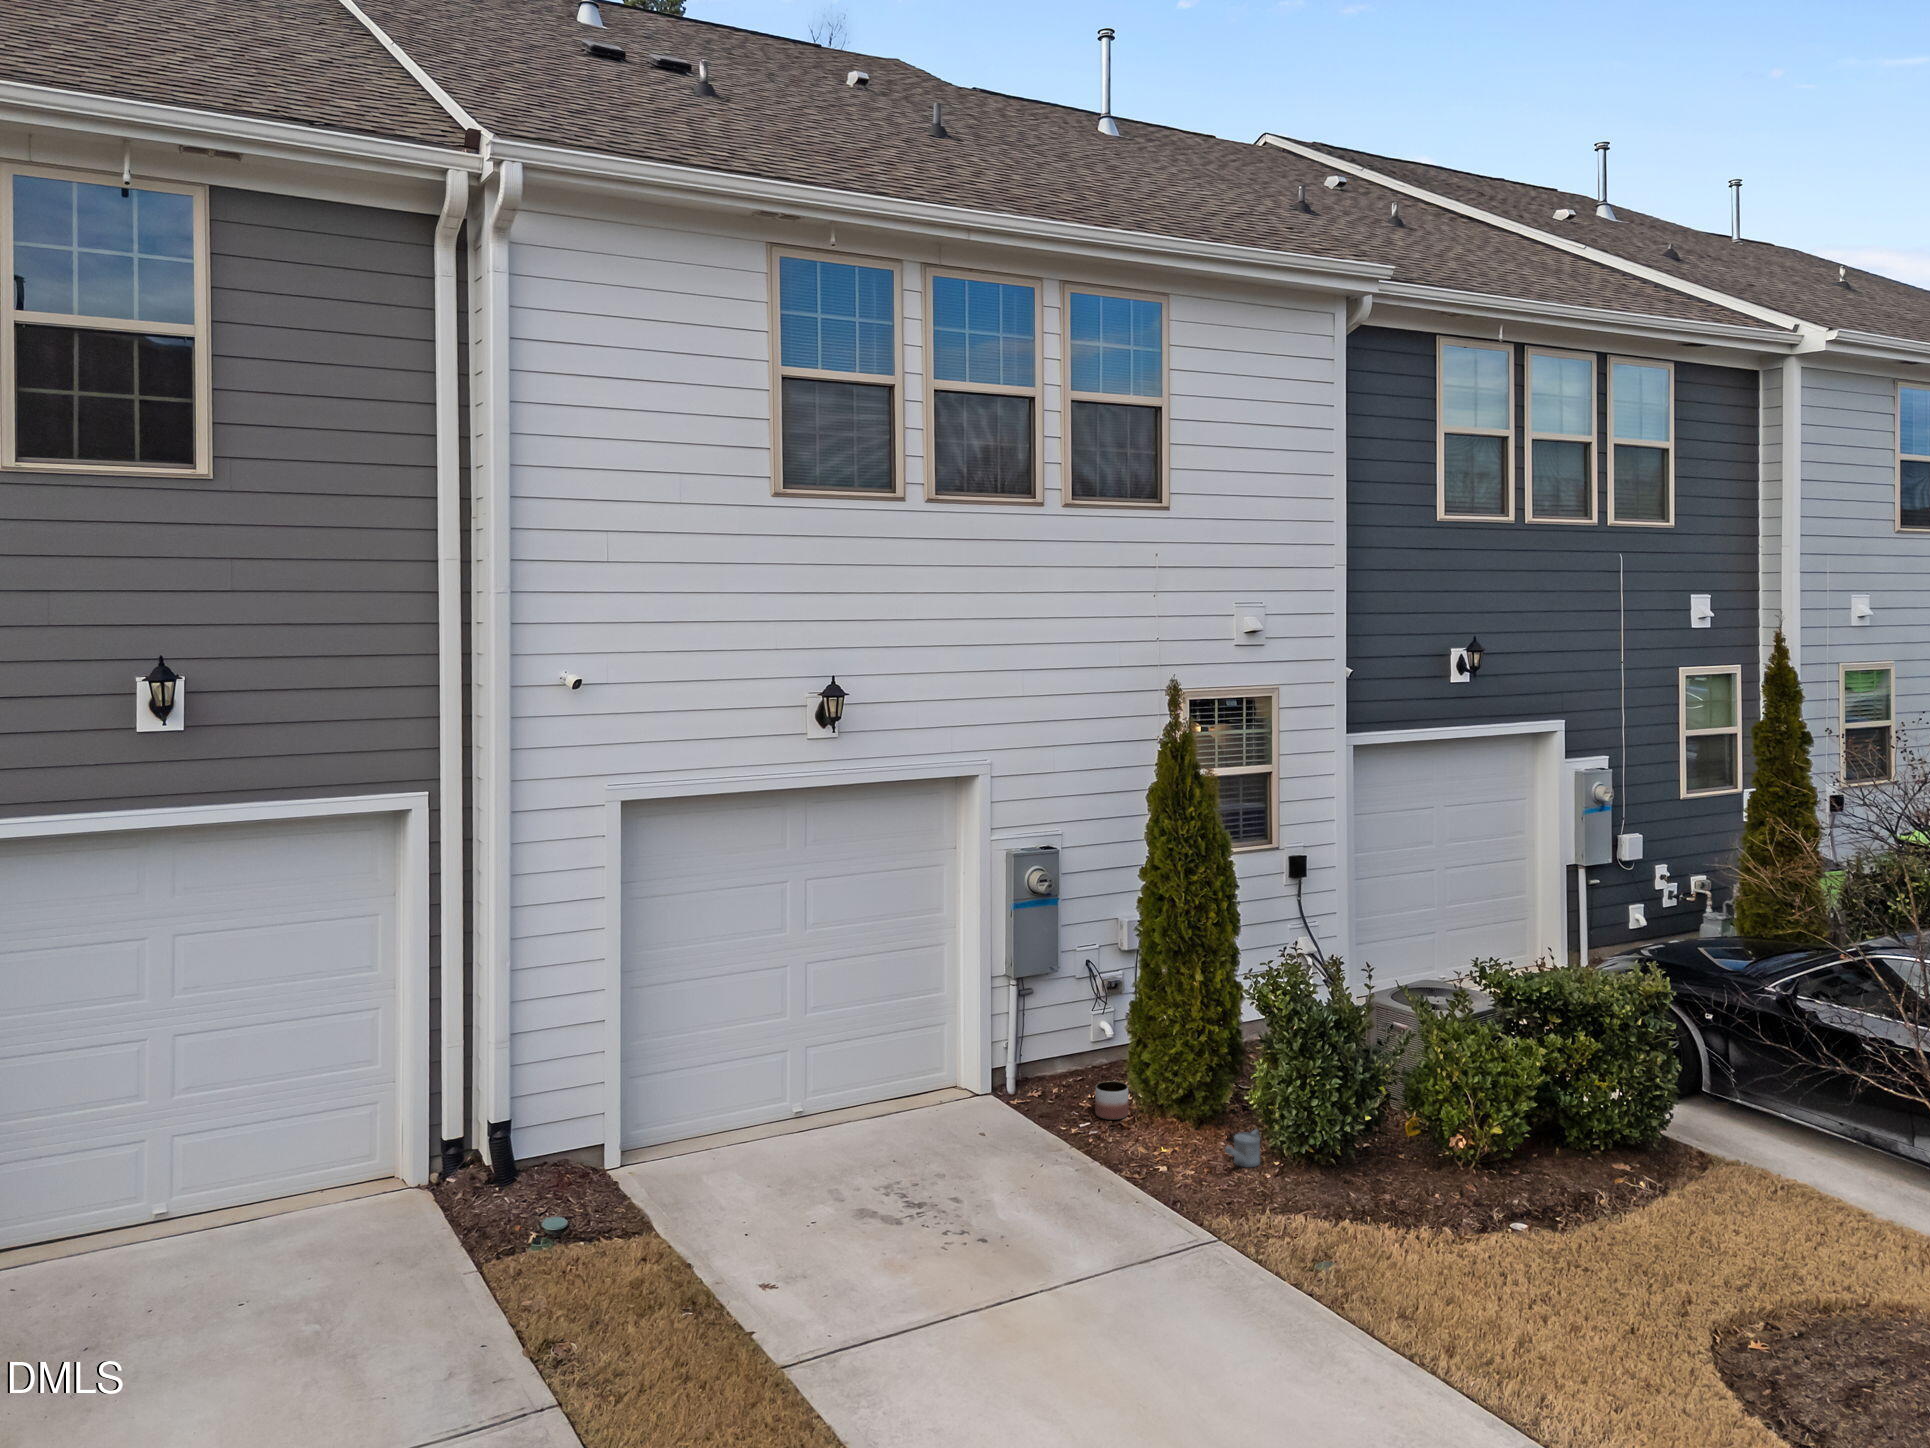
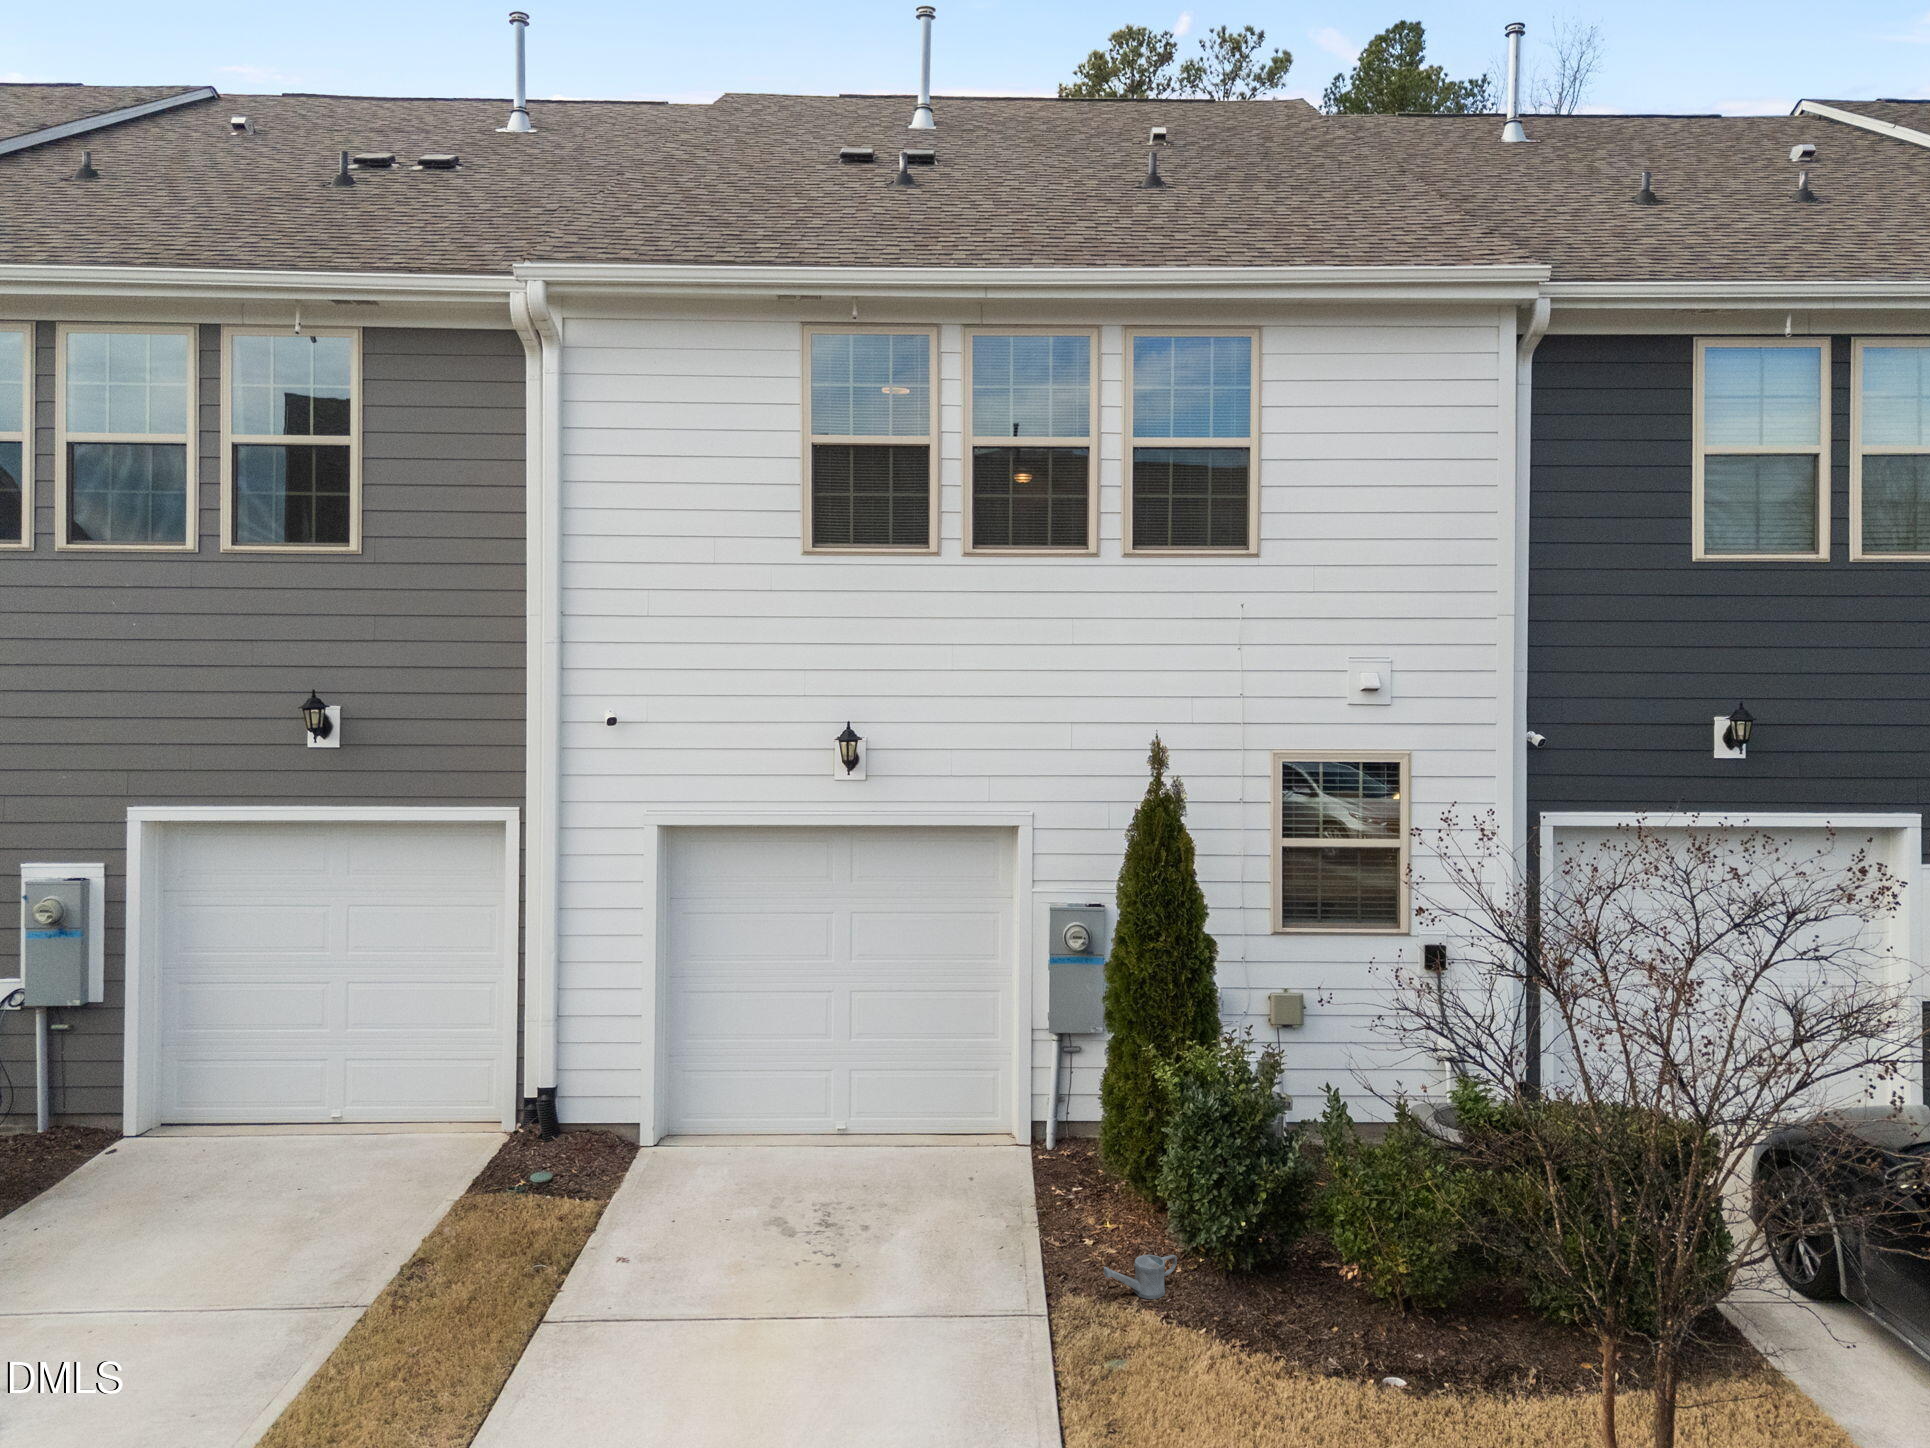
planter: present [1095,1081,1129,1120] -> none [1073,1162,1109,1206]

